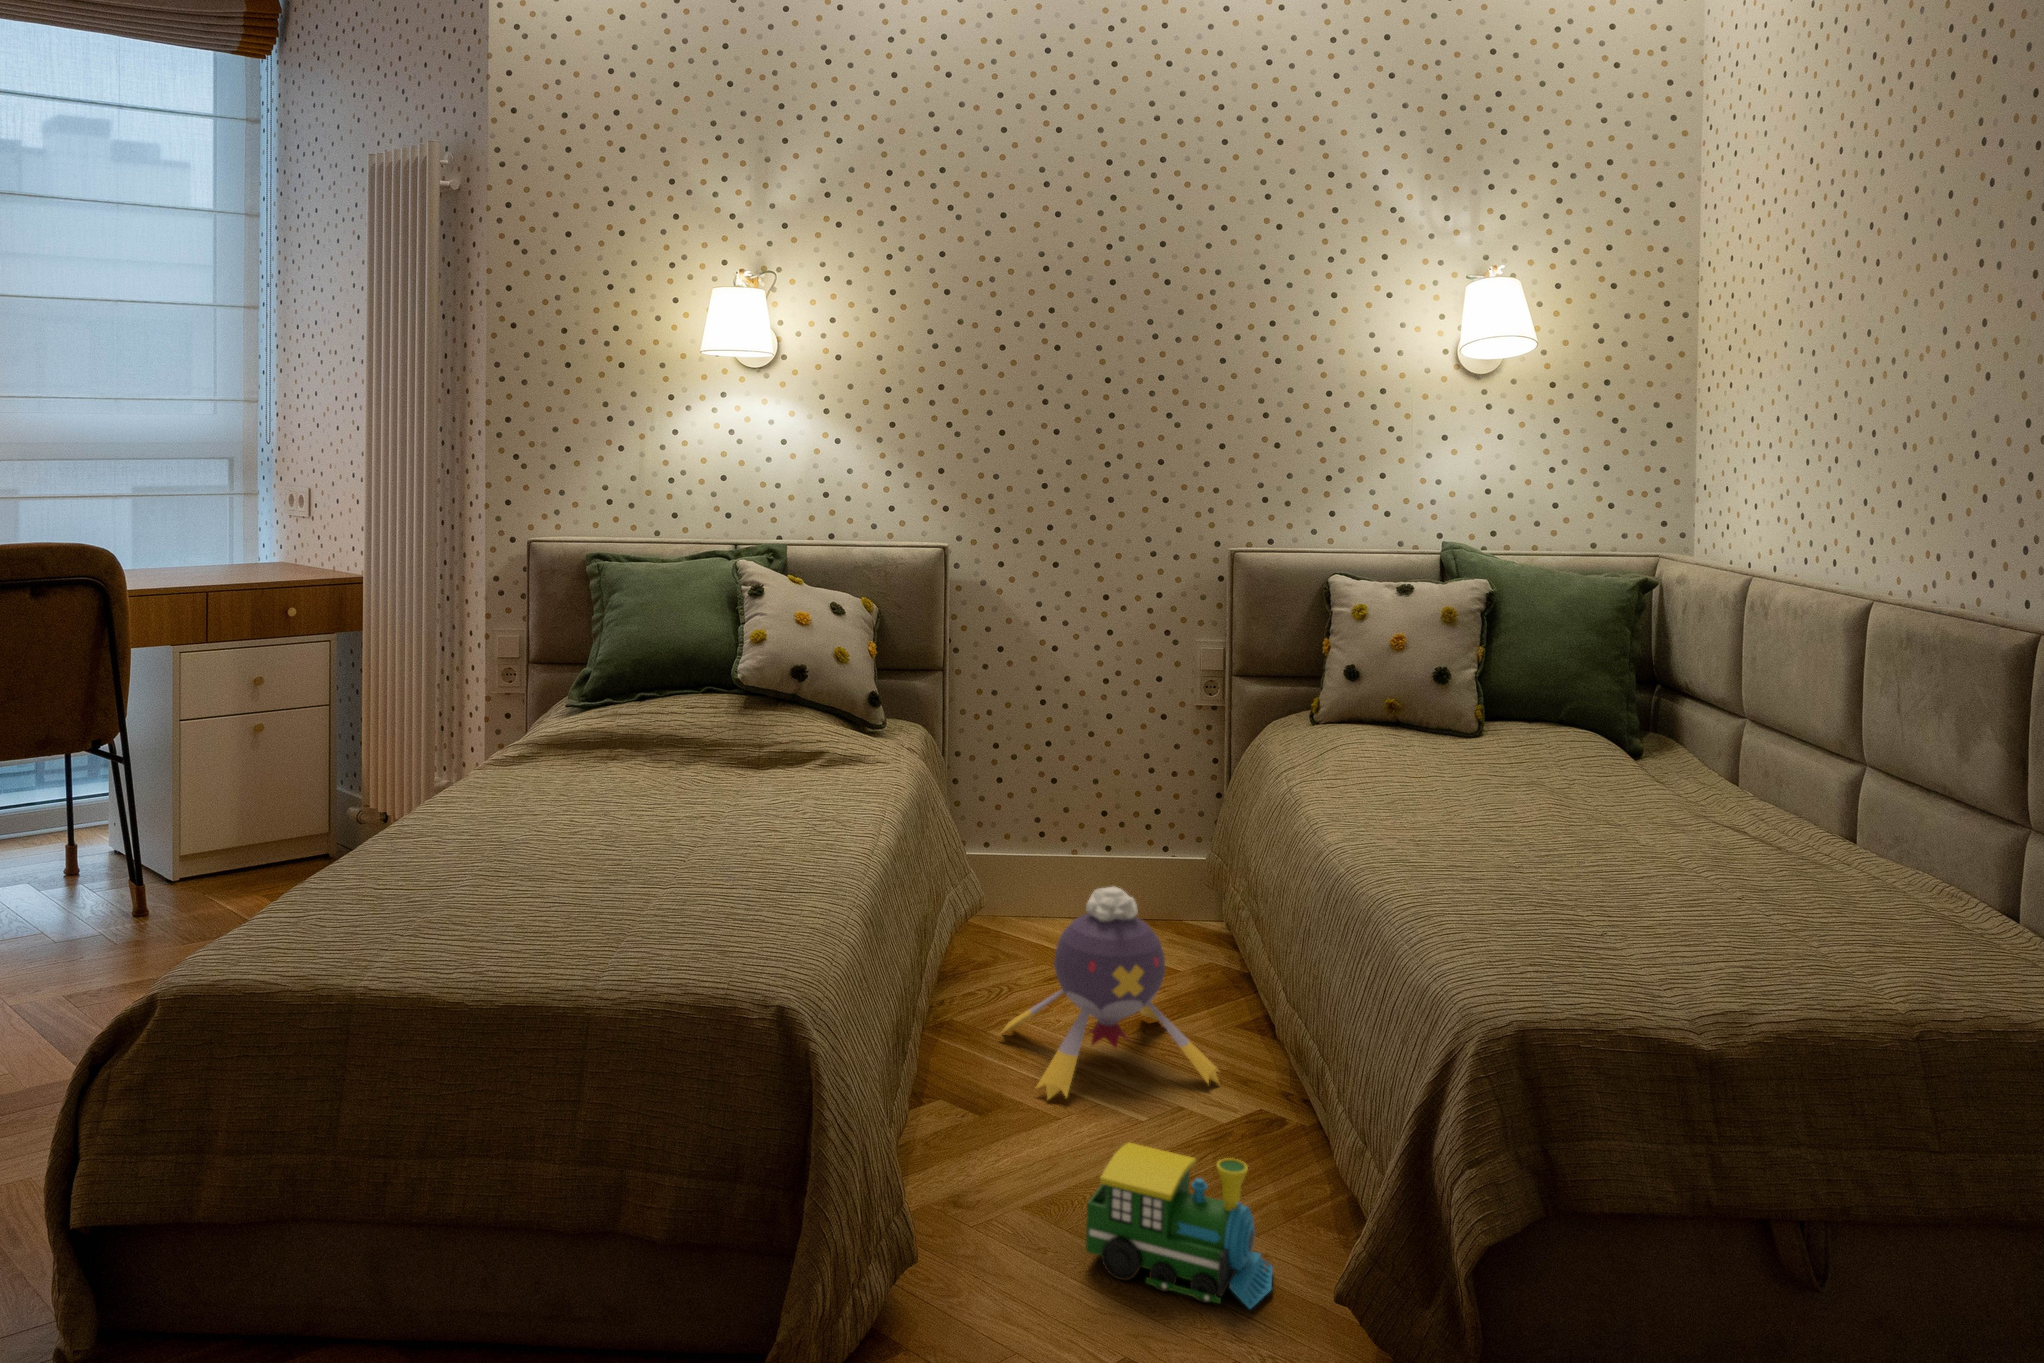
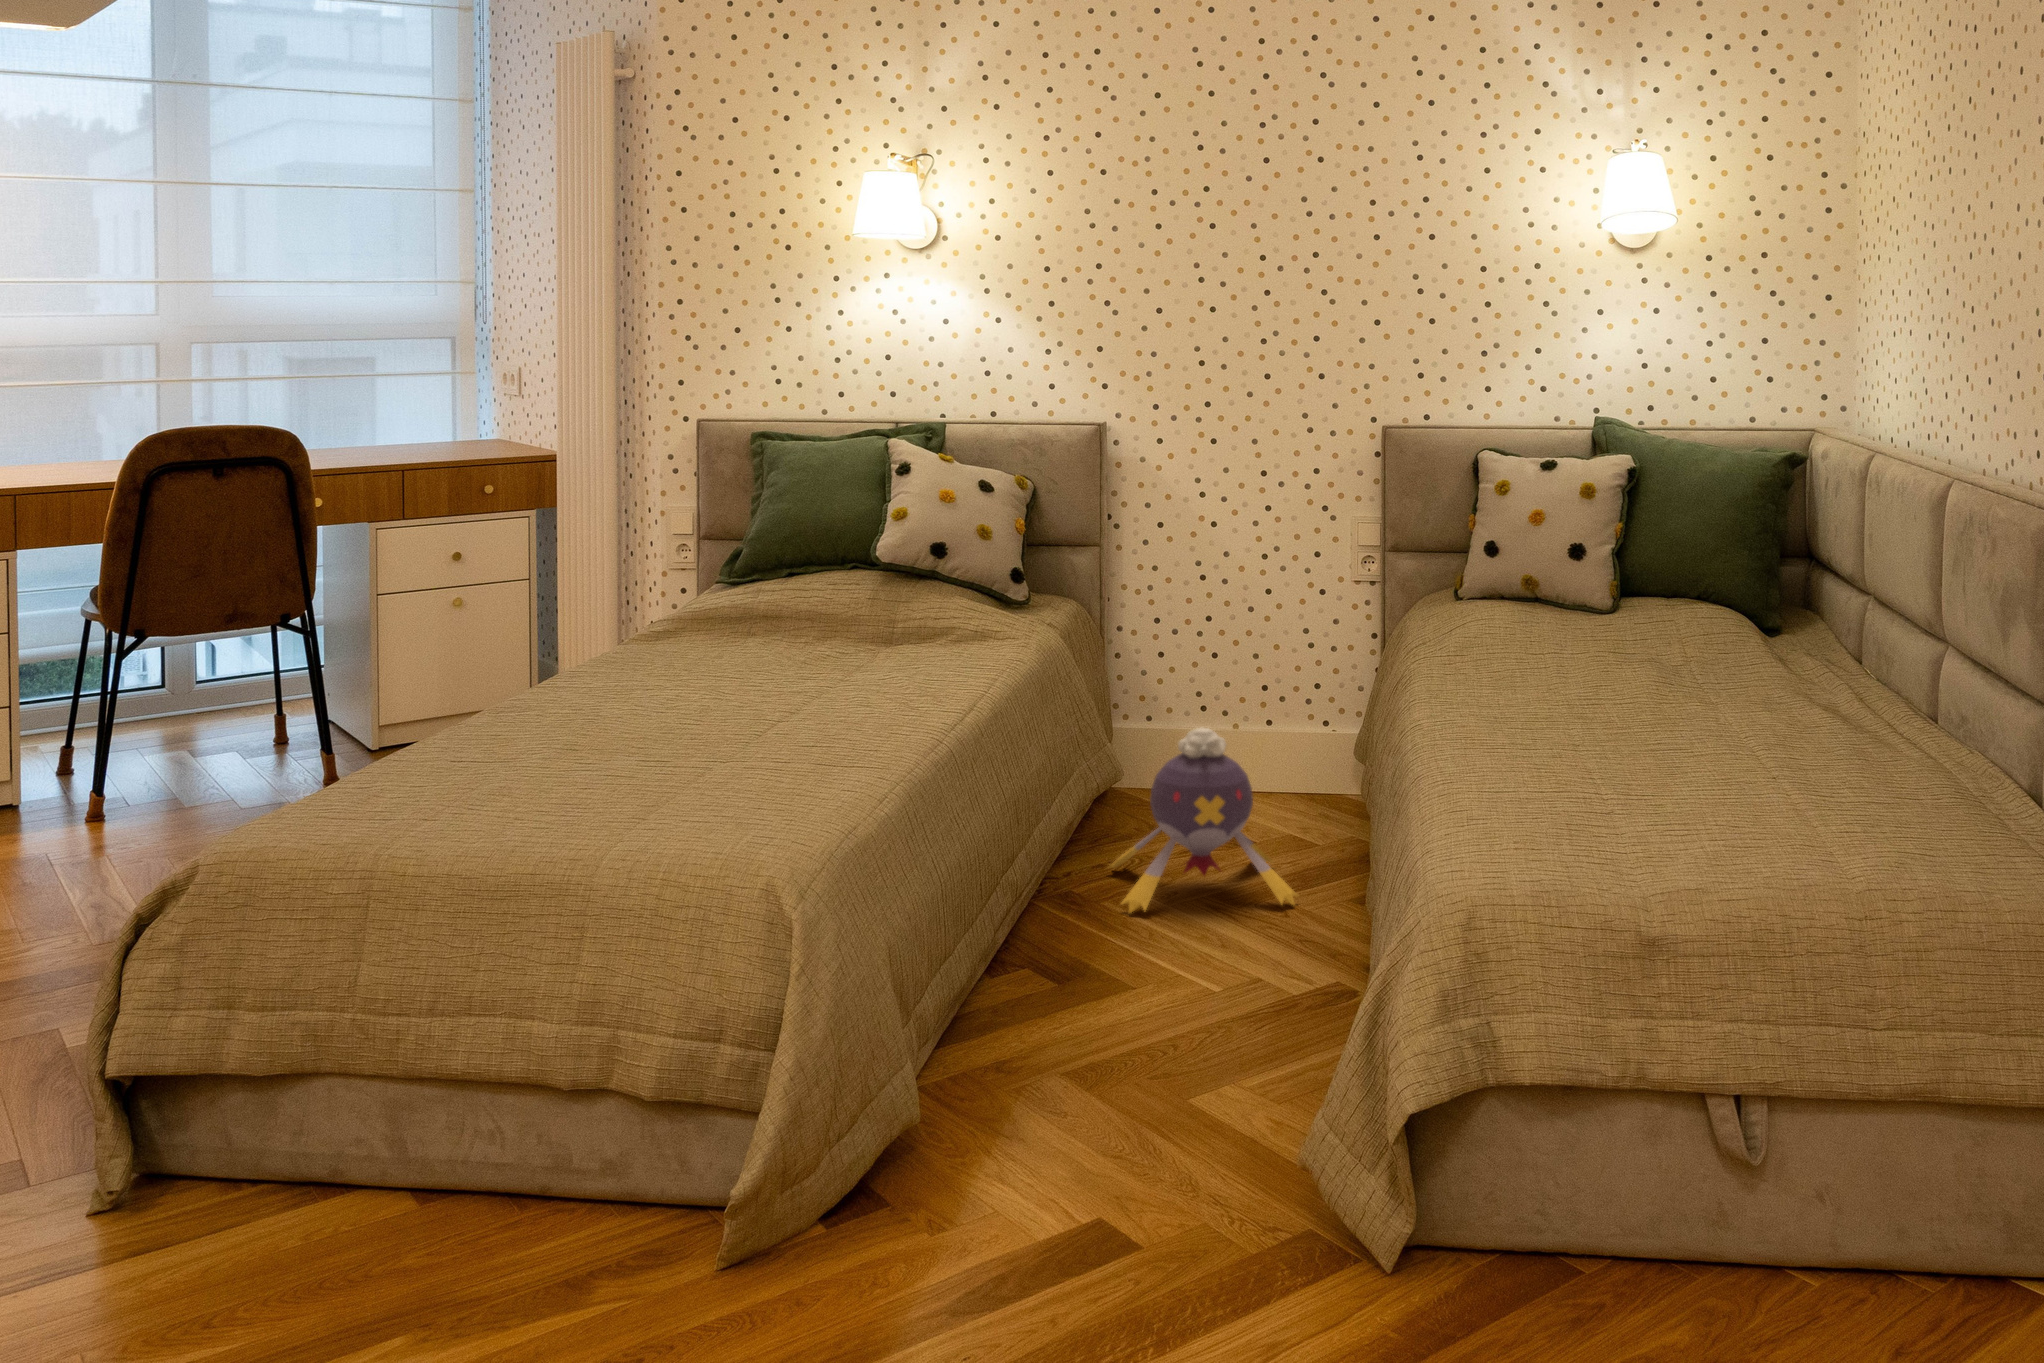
toy train: present [1086,1143,1273,1309] -> none [1103,918,1264,1042]

